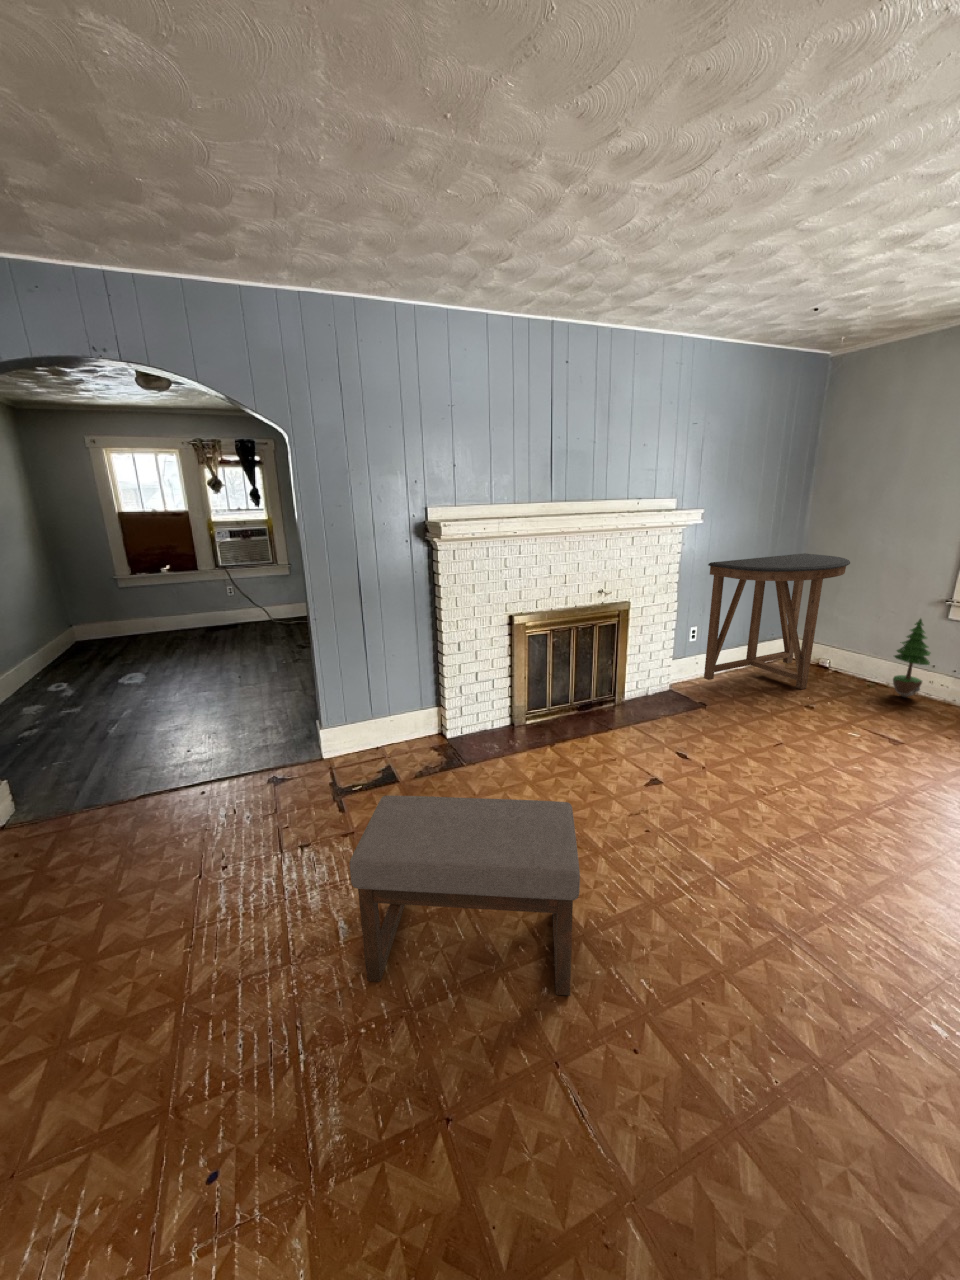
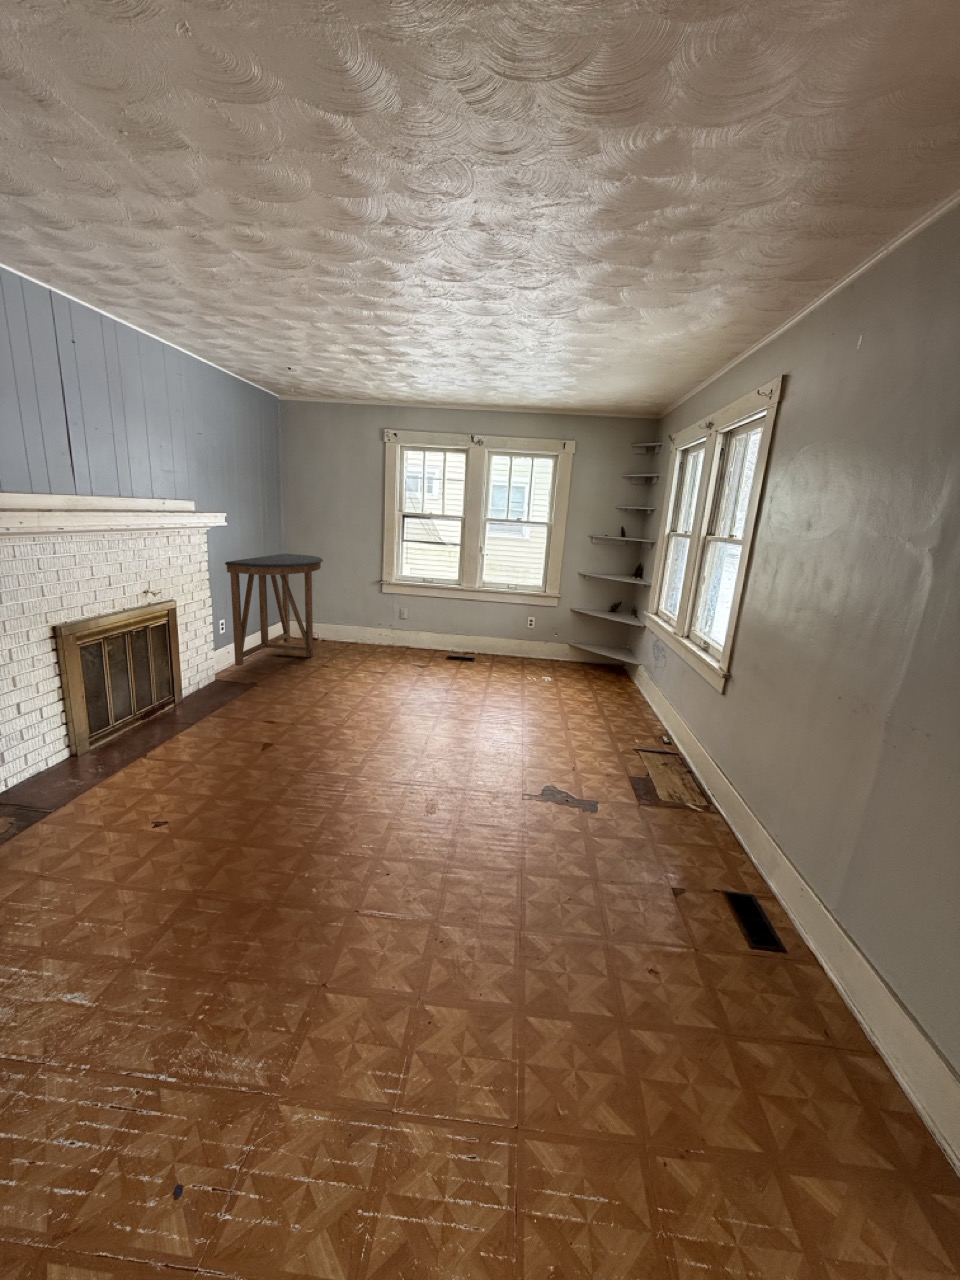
potted tree: present [893,619,930,697] -> none [359,594,379,649]
ottoman: present [350,796,580,996] -> none [96,750,337,993]

